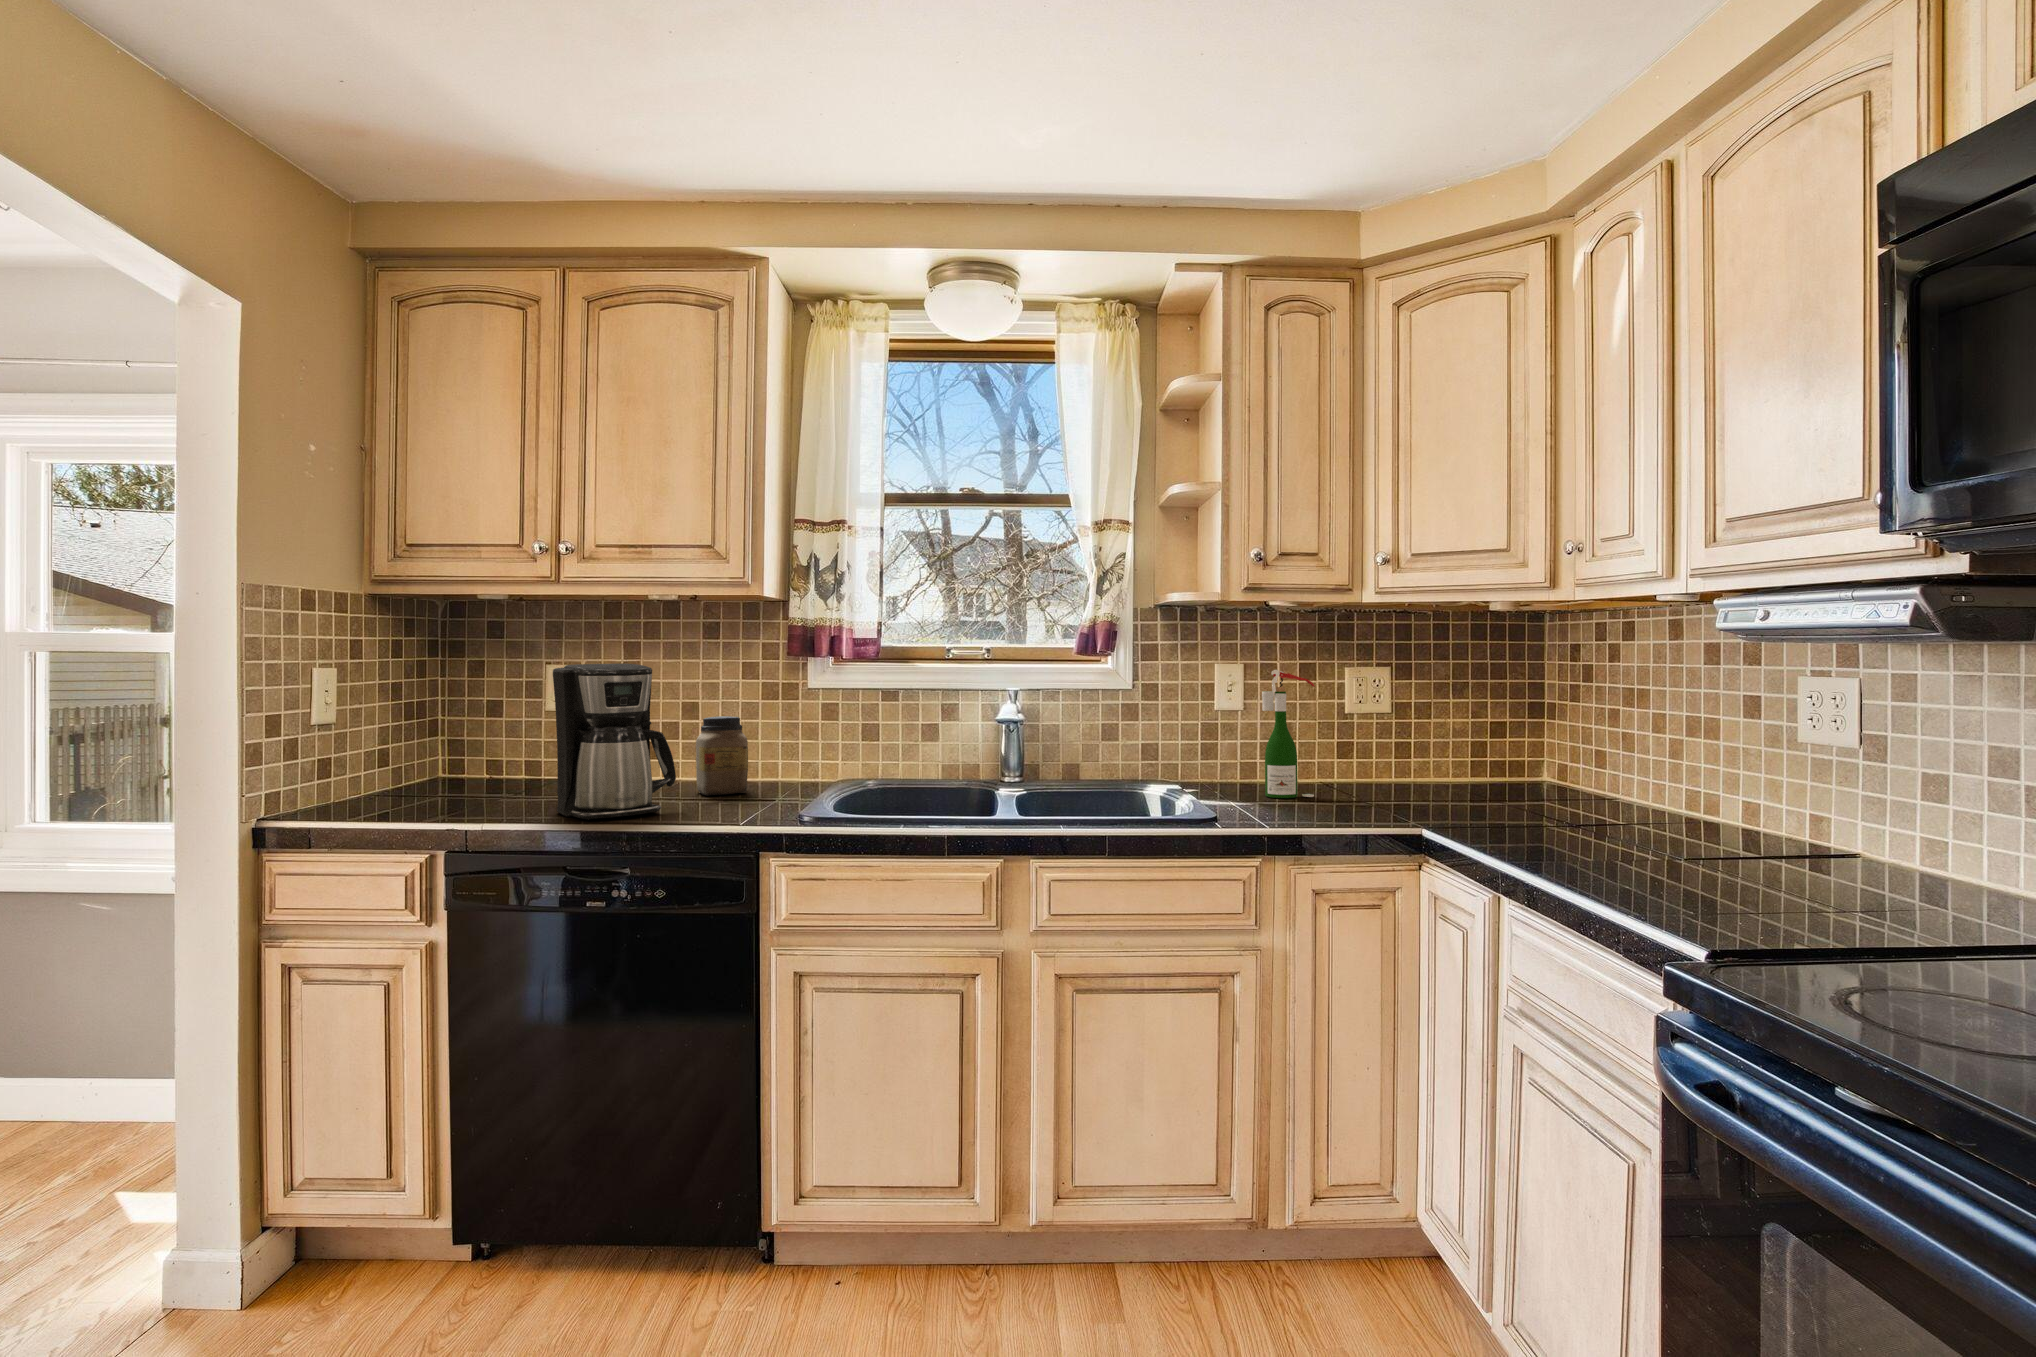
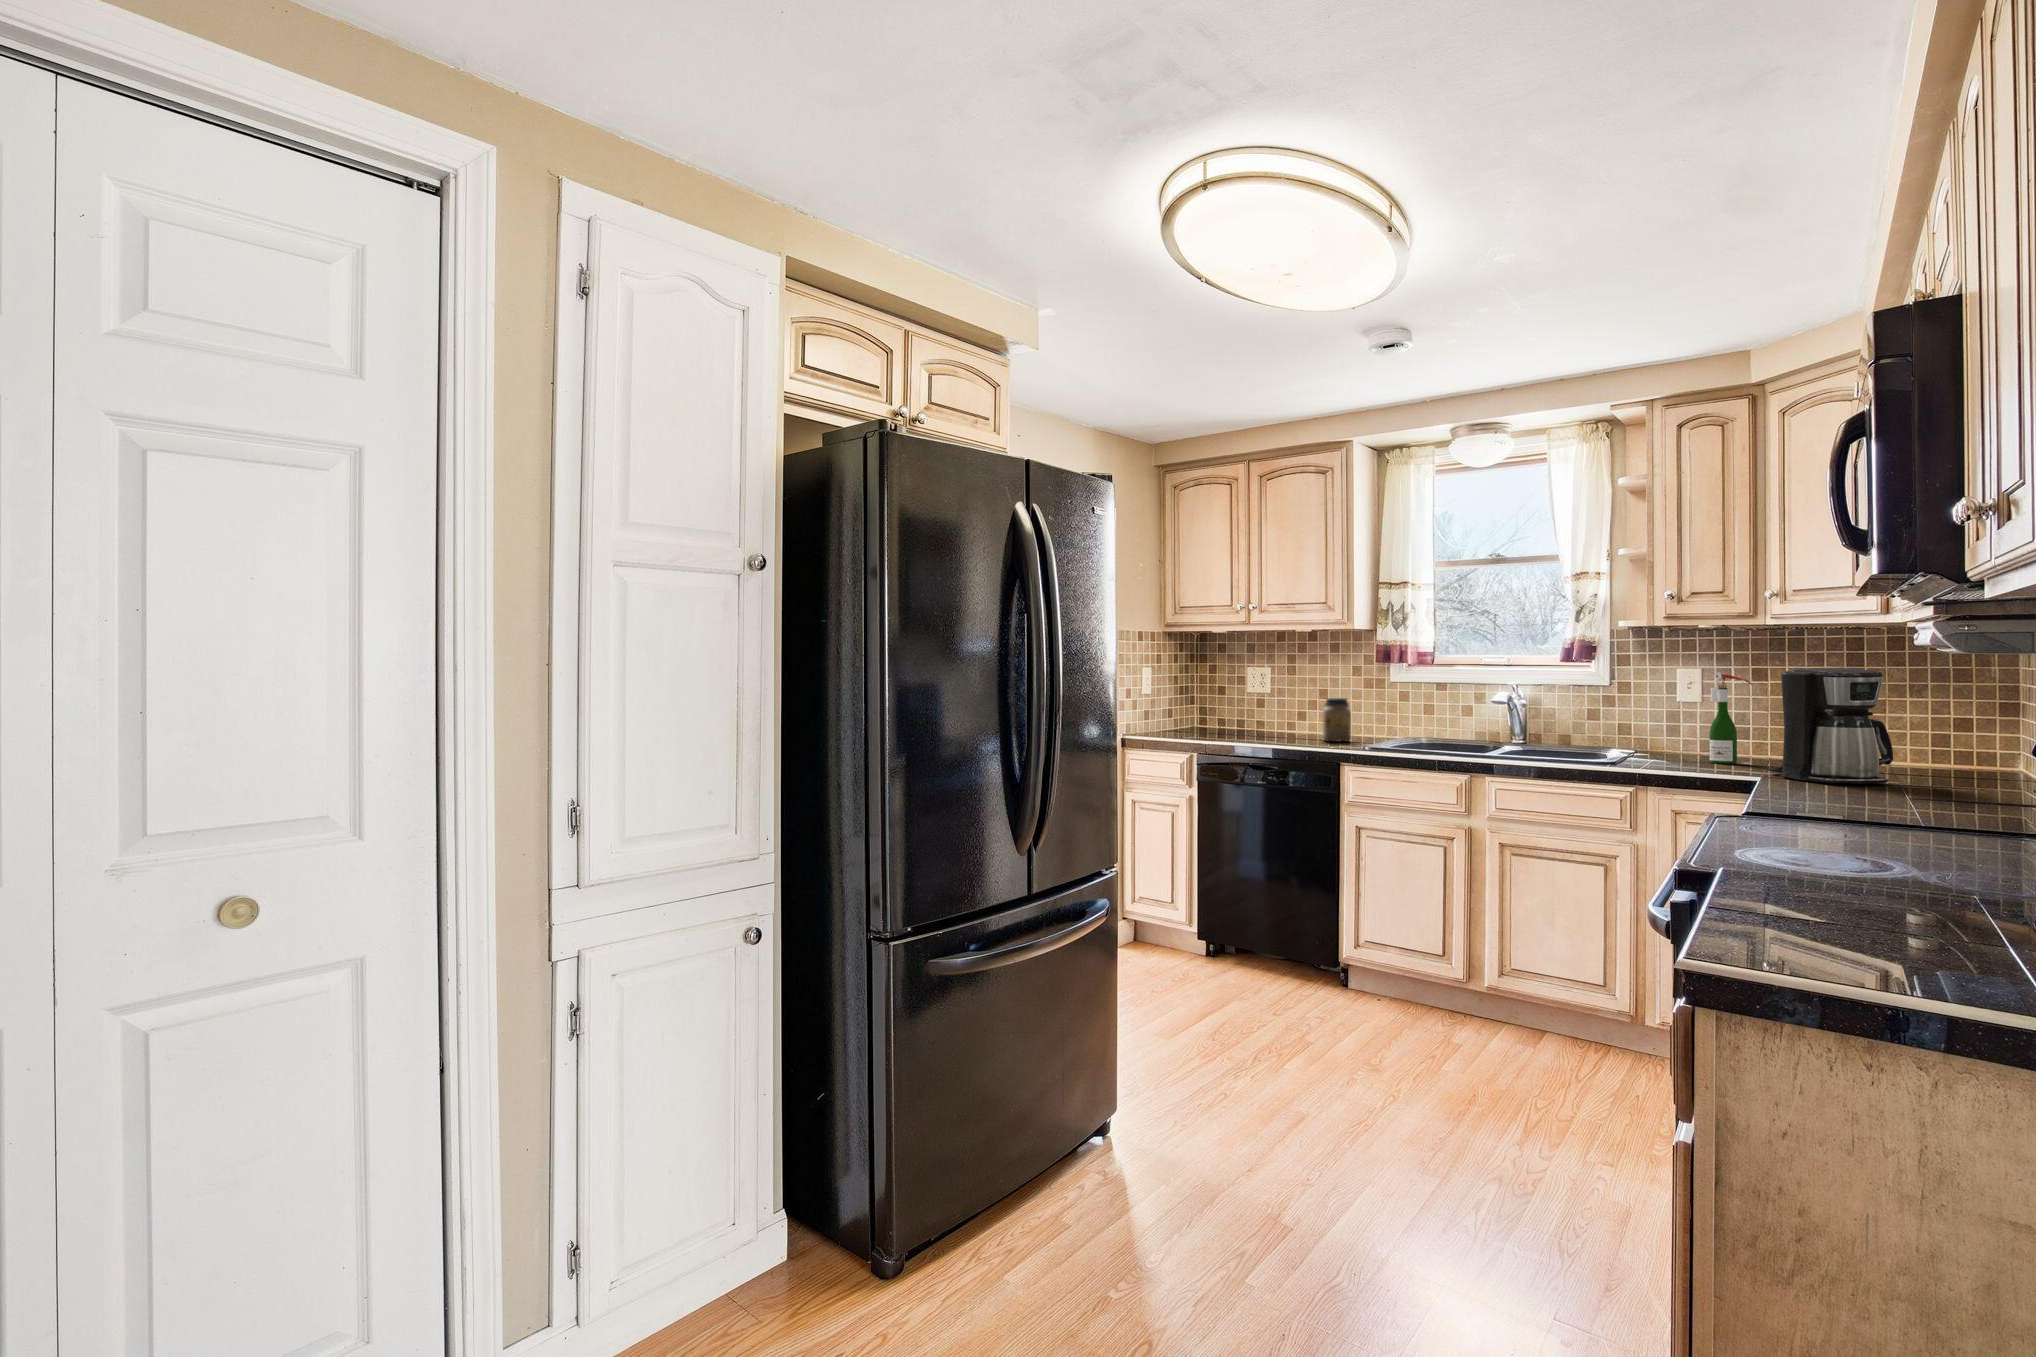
coffee maker: present [553,663,676,820] -> present [1767,668,1893,784]

